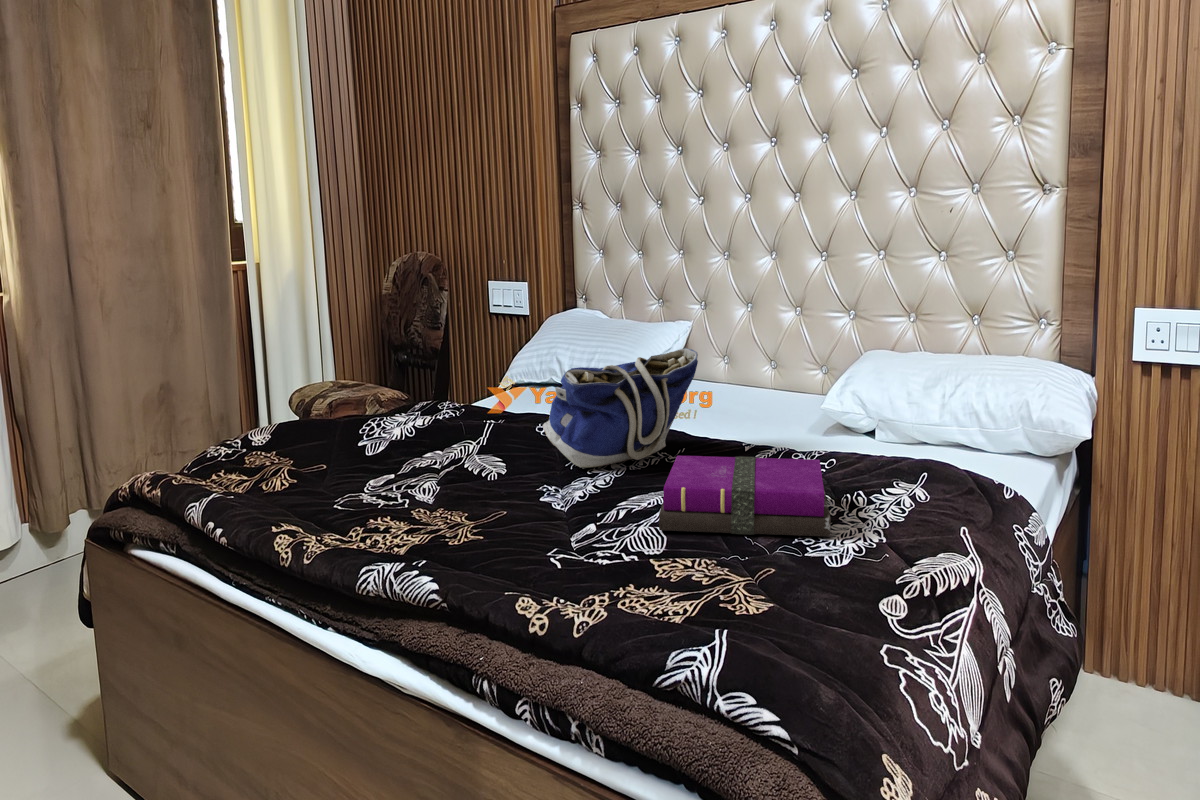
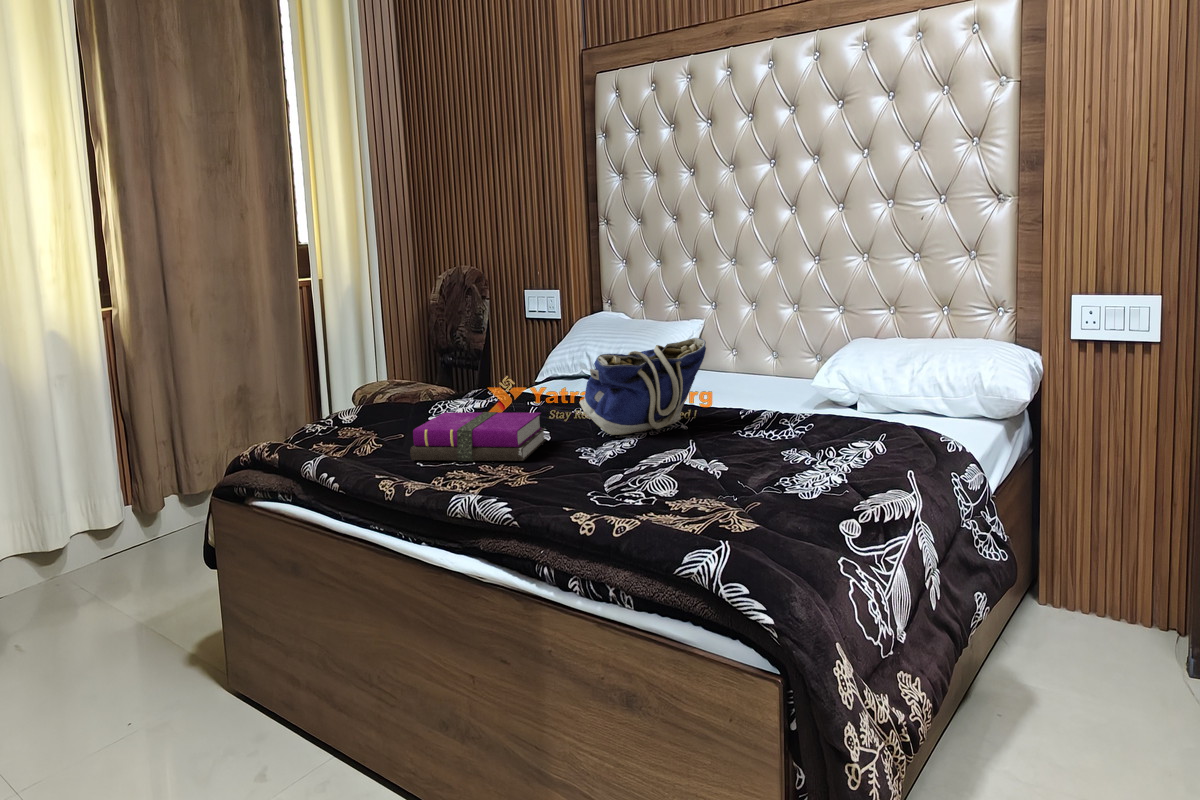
notebook: present [659,456,831,537] -> present [410,412,546,461]

